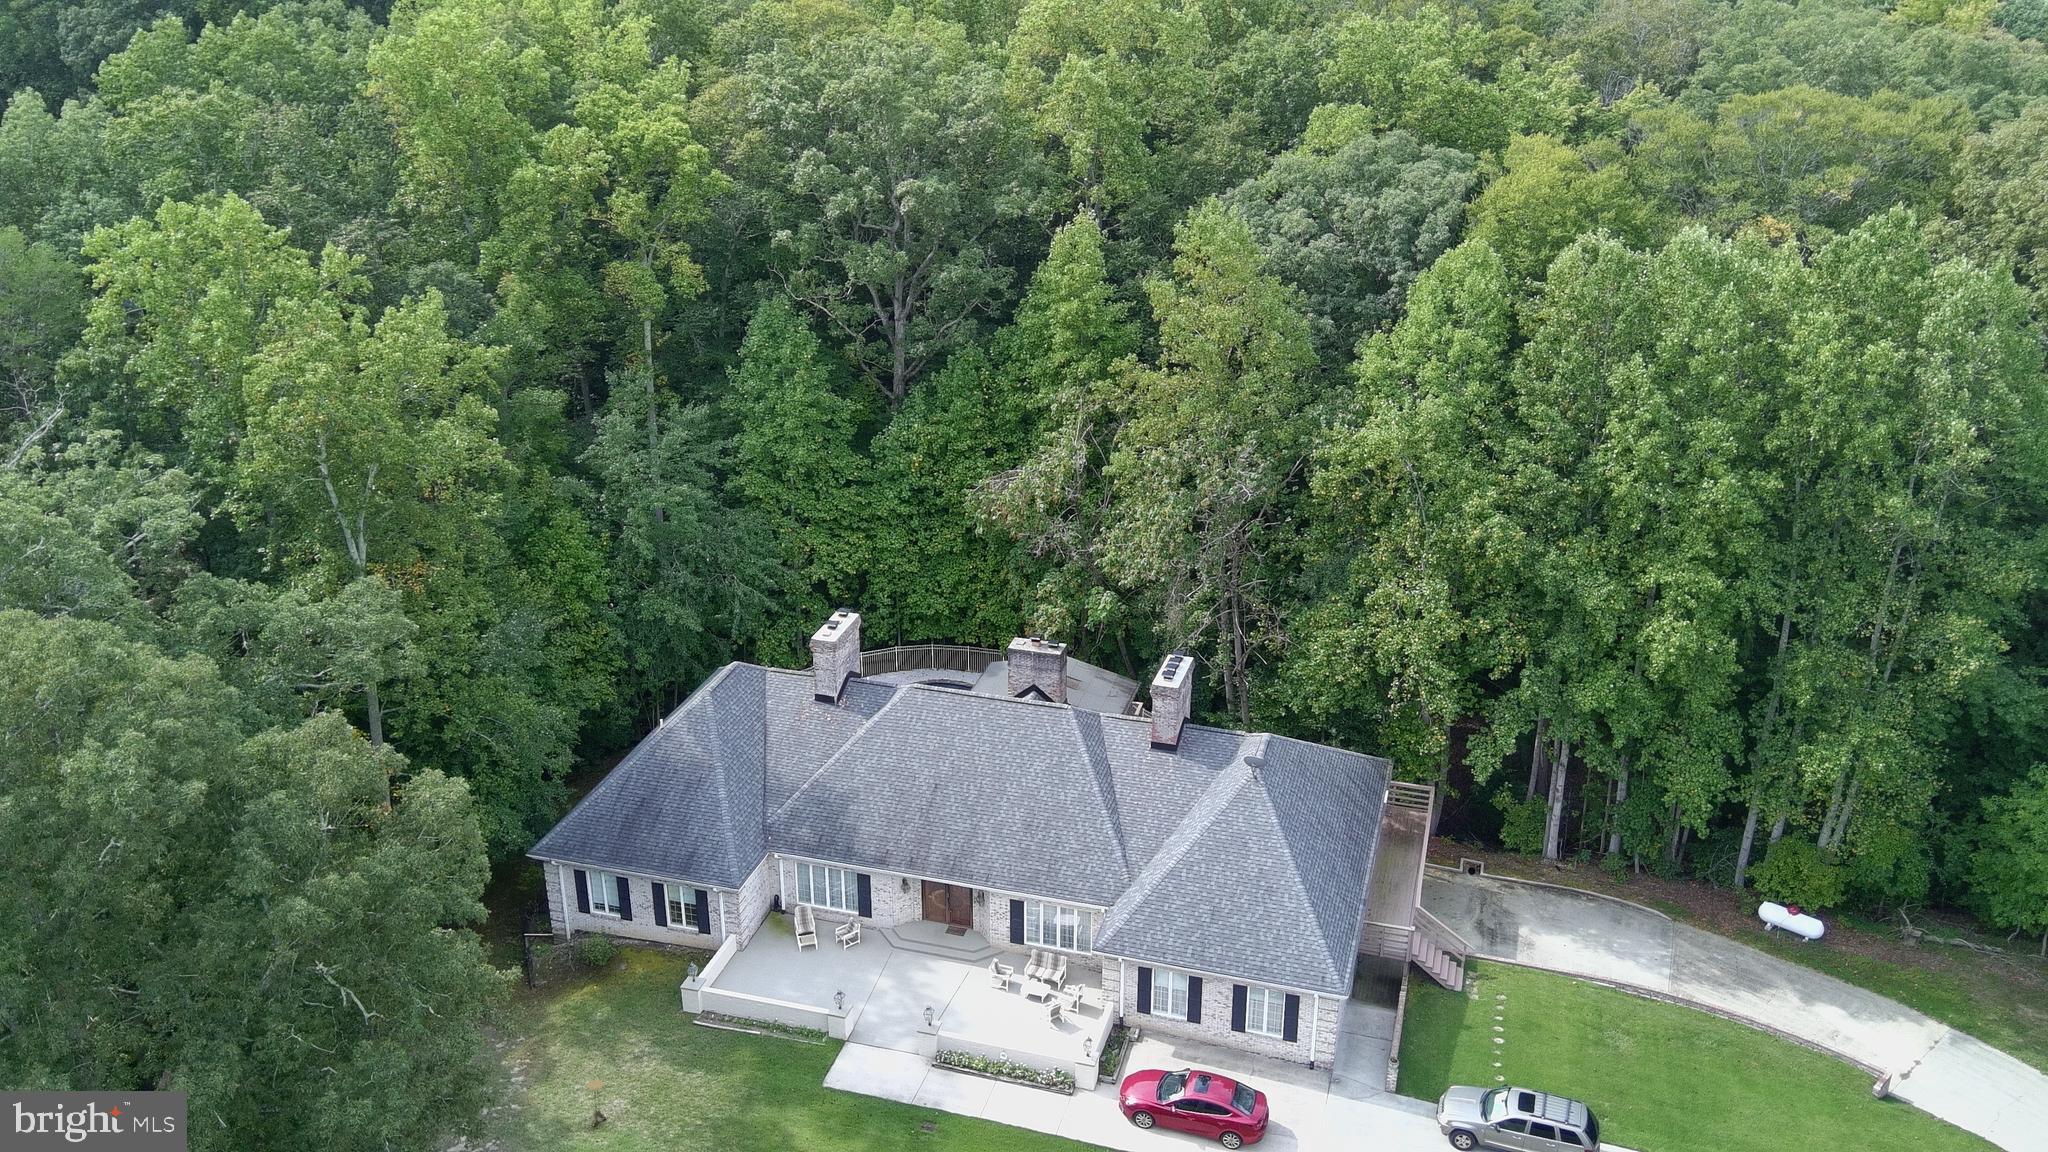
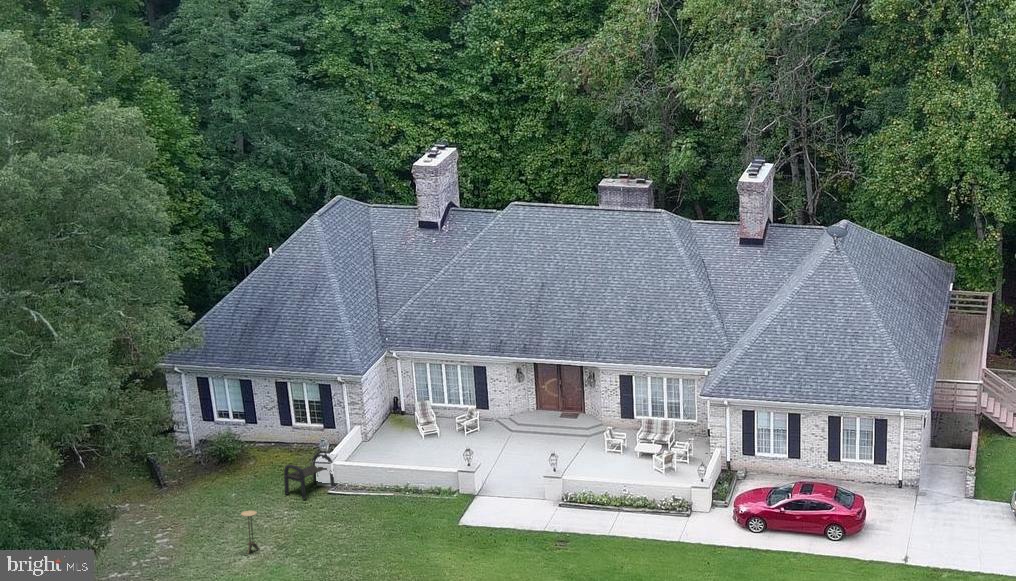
bench: none [644,983,700,1039] -> present [284,454,335,499]

